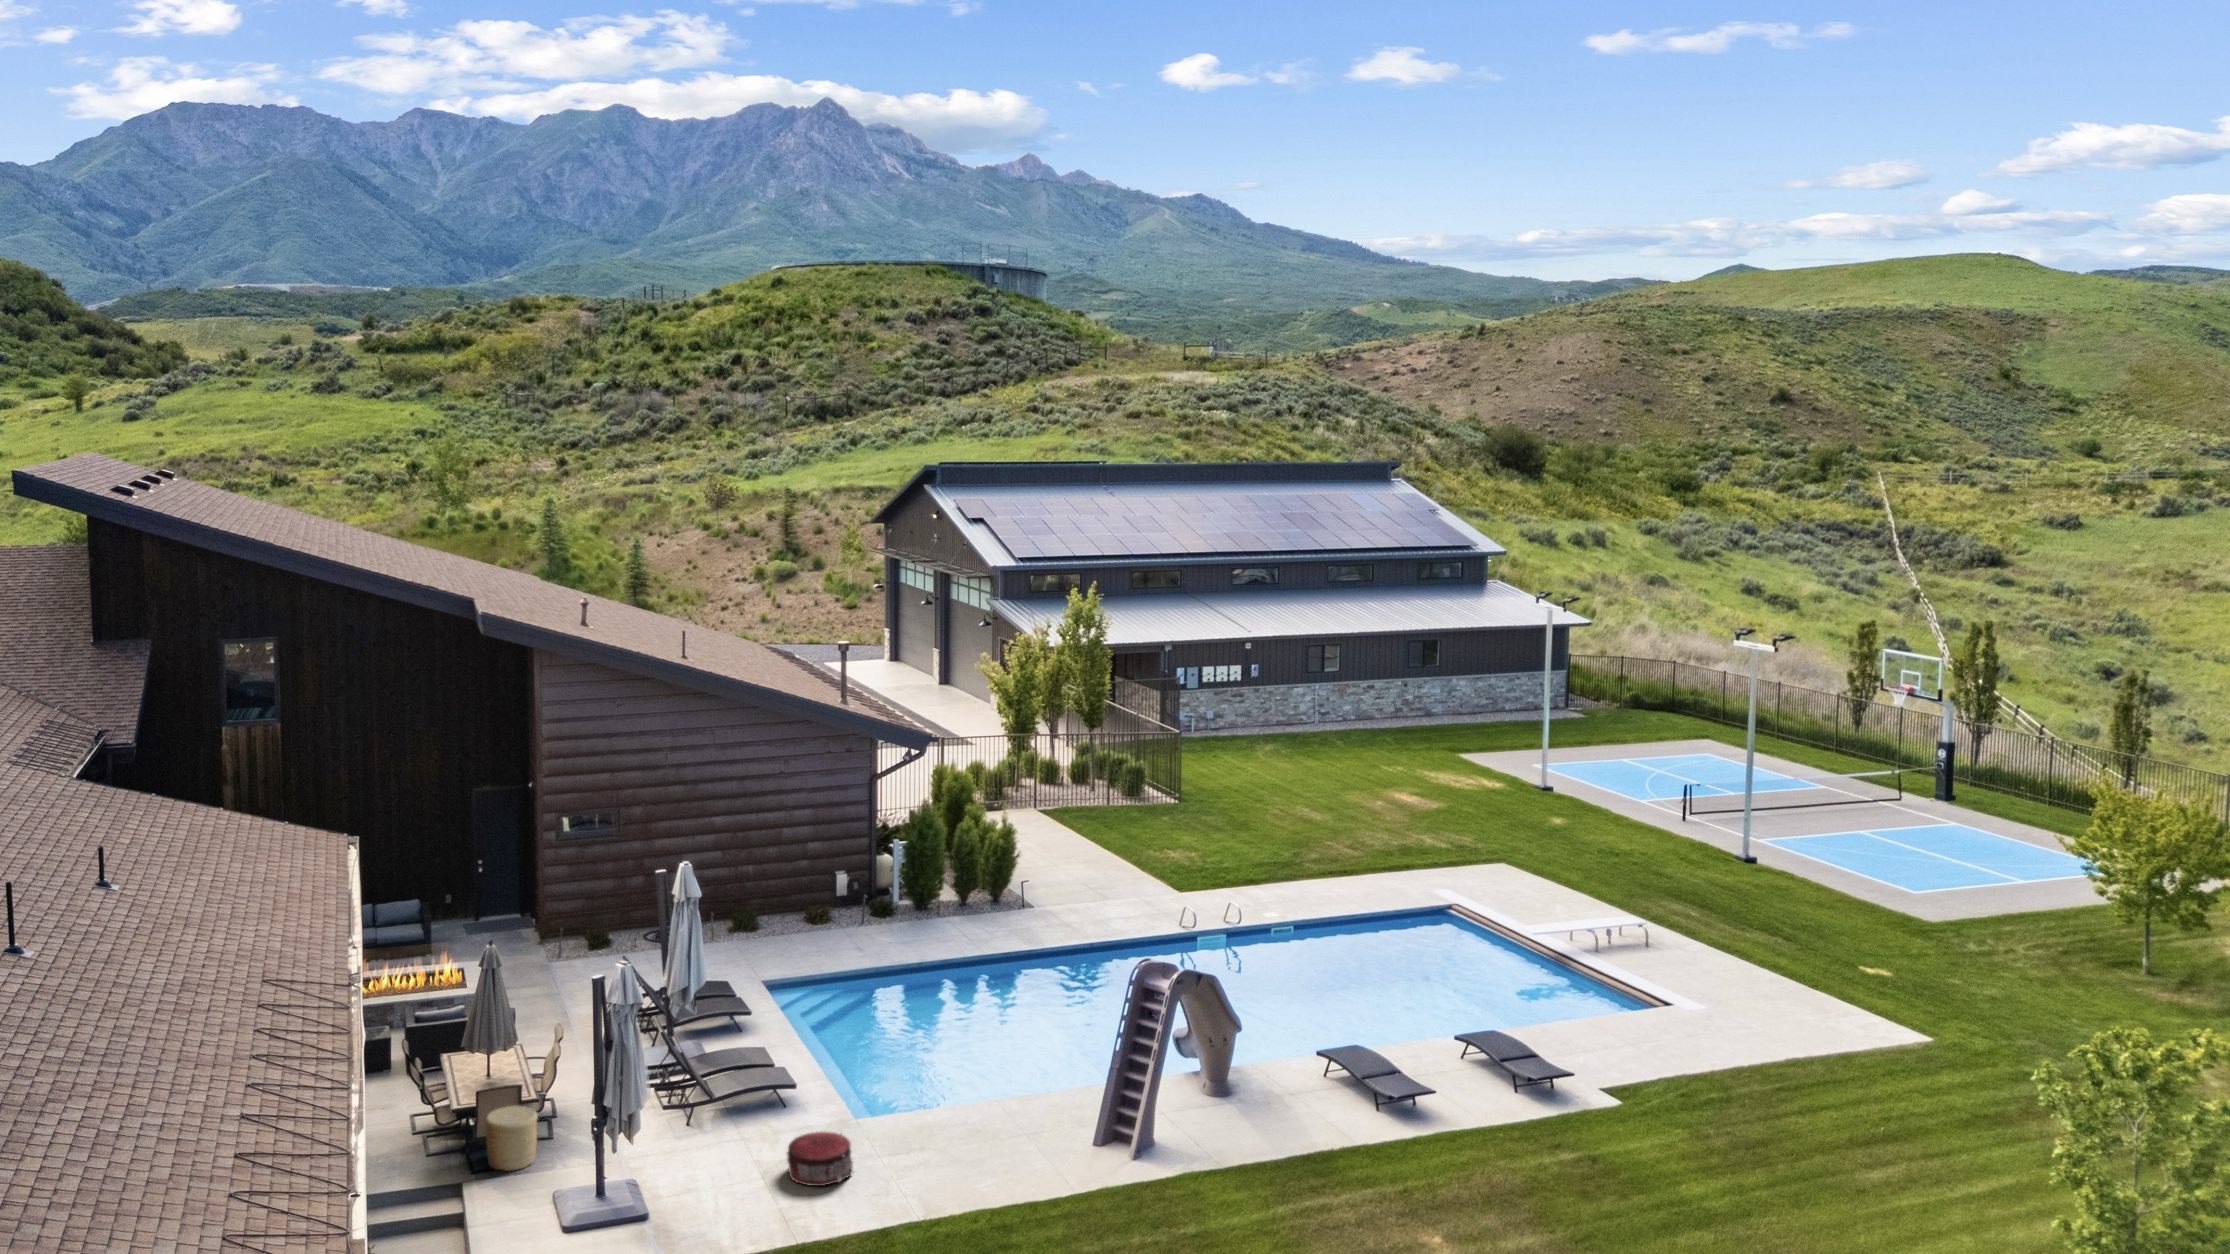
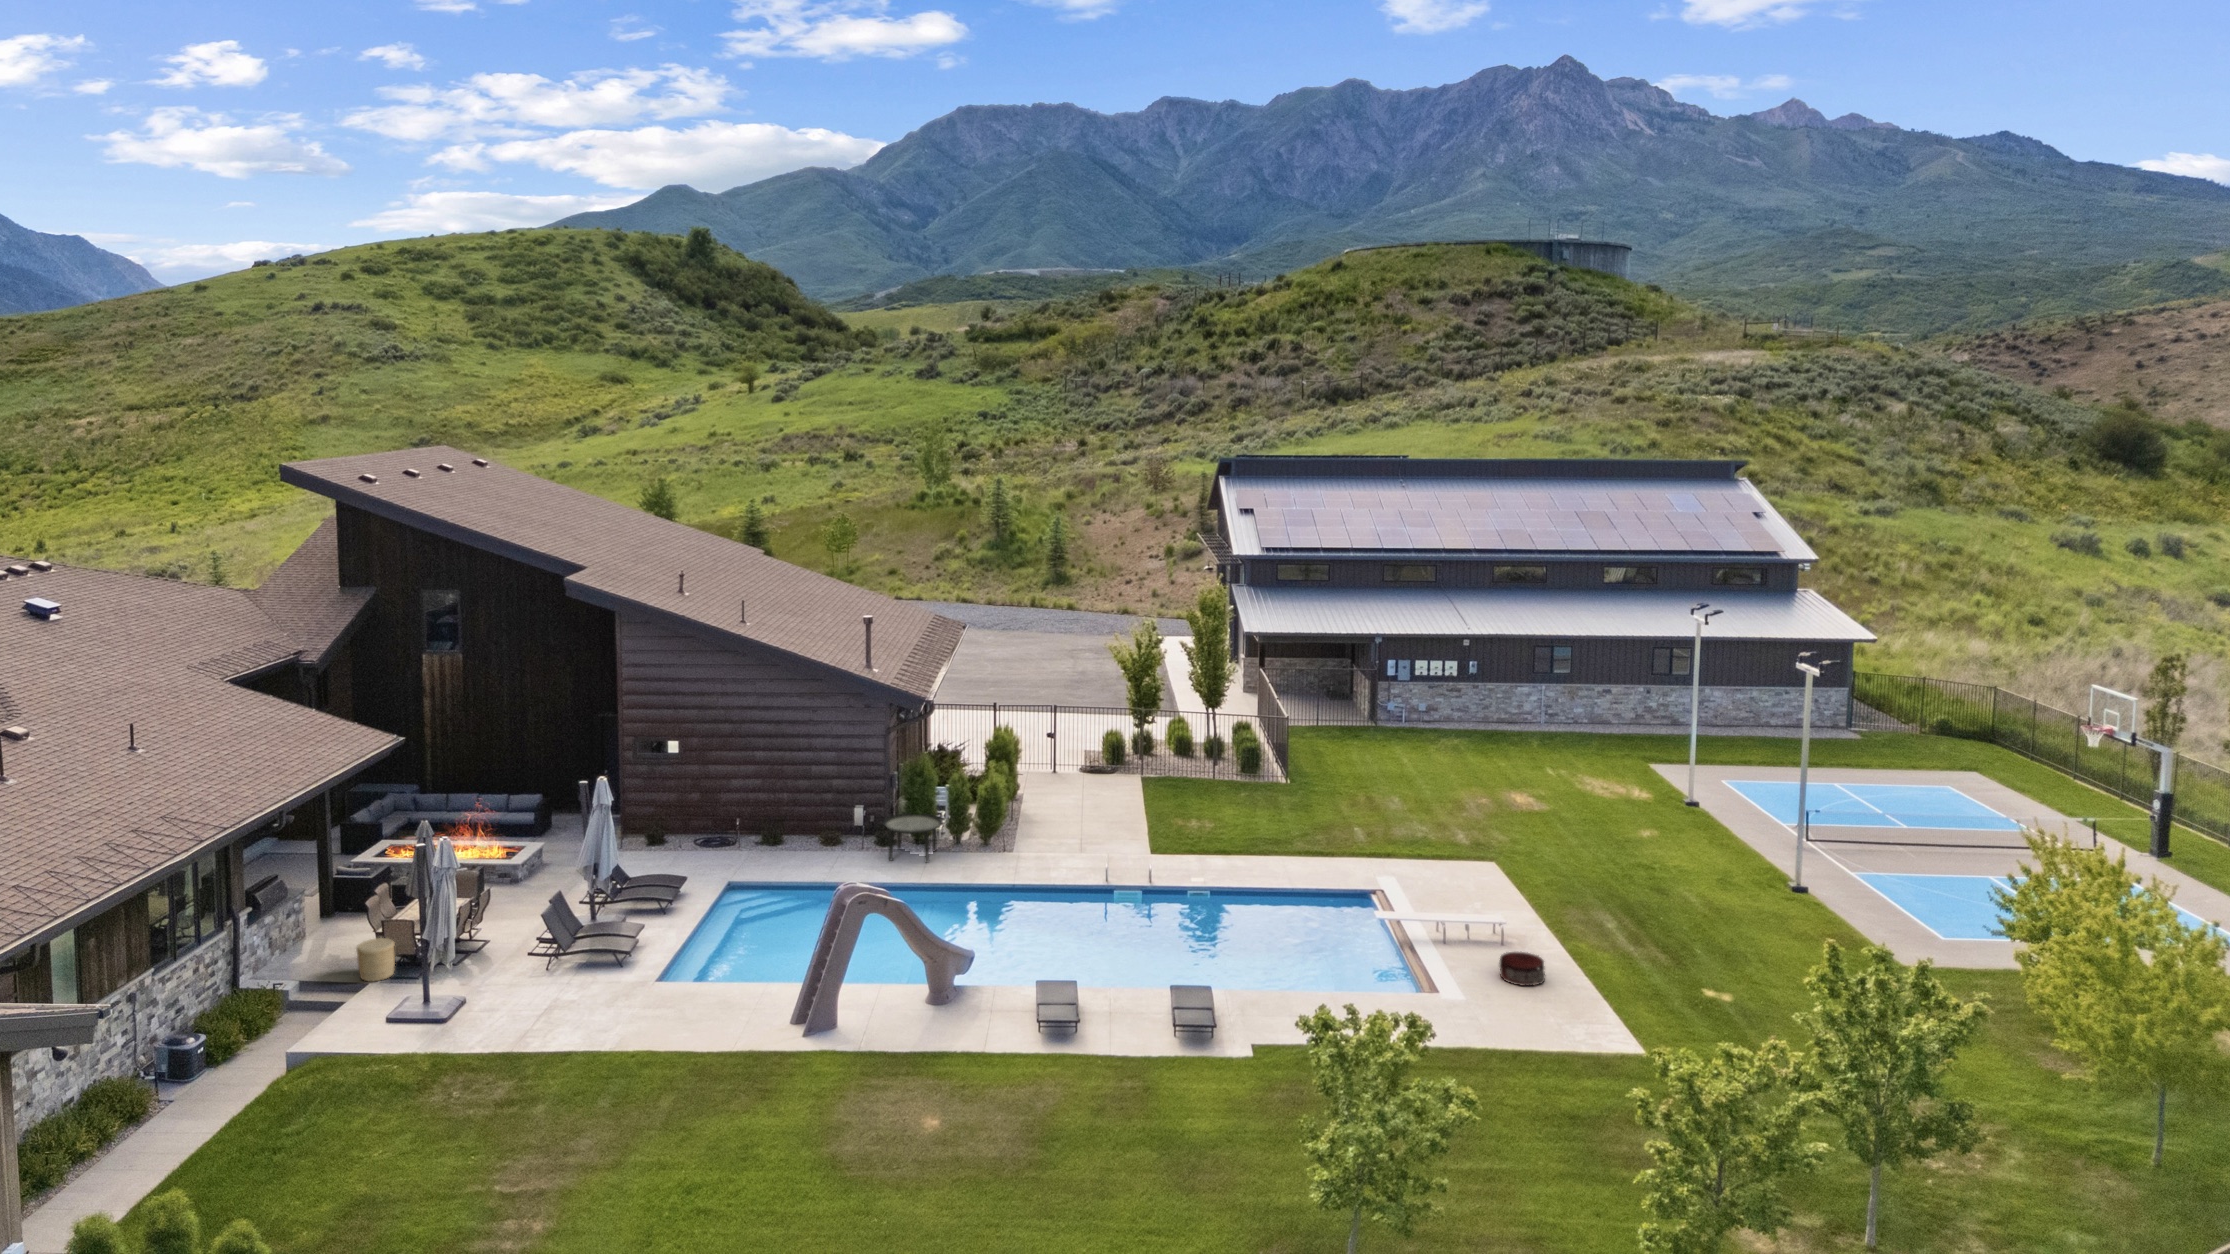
round table: none [905,867,979,928] -> present [883,813,943,862]
pouf: present [787,1132,853,1186] -> present [1499,952,1545,986]

